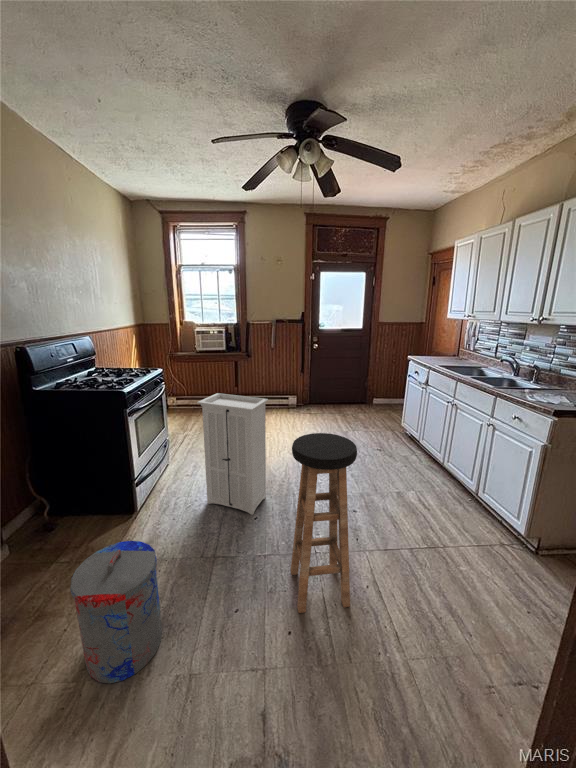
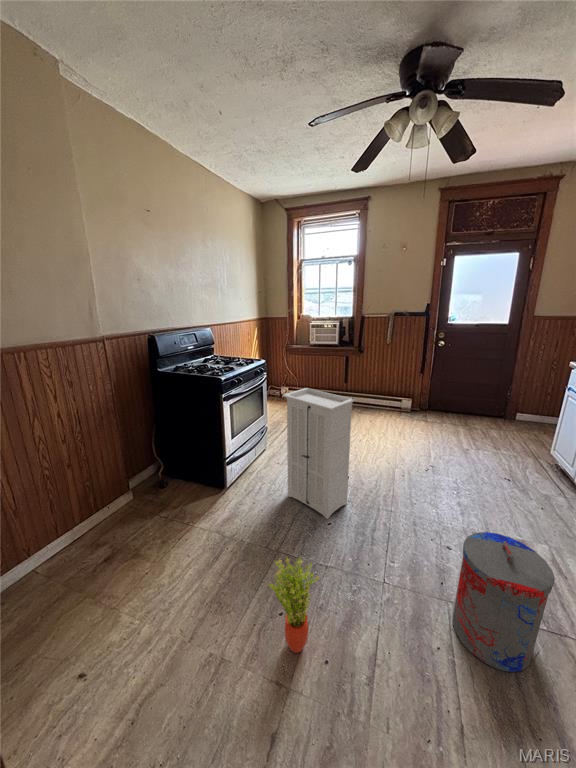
bar stool: present [291,433,357,613] -> none [343,446,431,662]
trash can: present [70,541,162,683] -> present [453,532,555,672]
potted plant: none [236,544,281,638] -> present [269,557,319,653]

